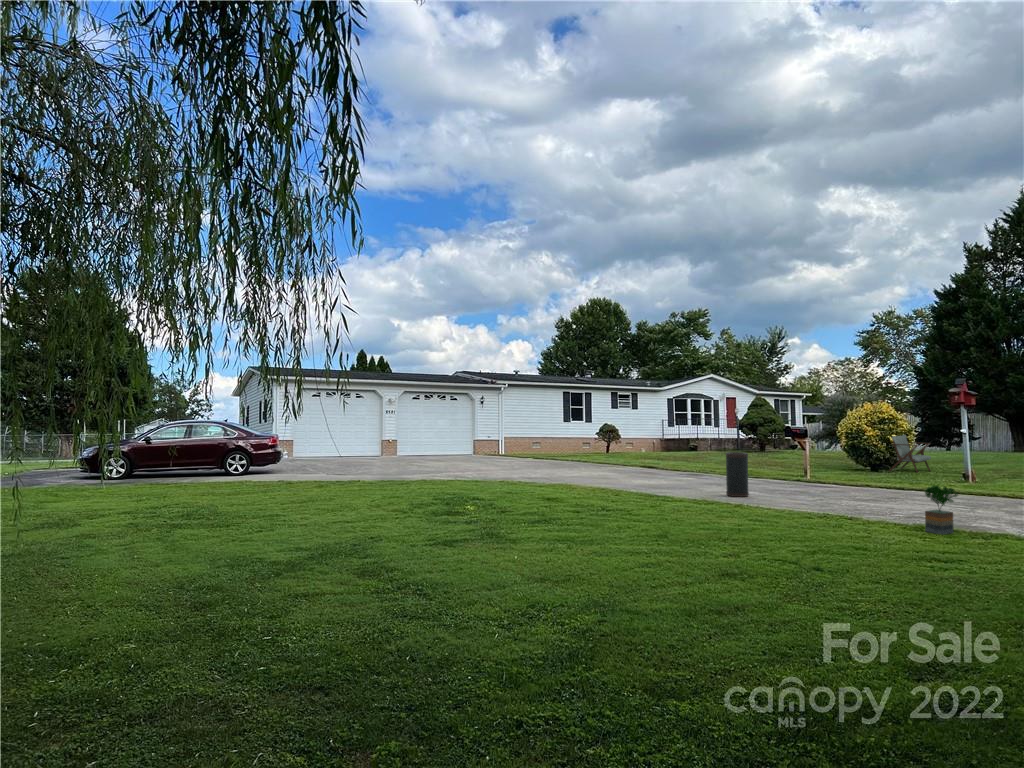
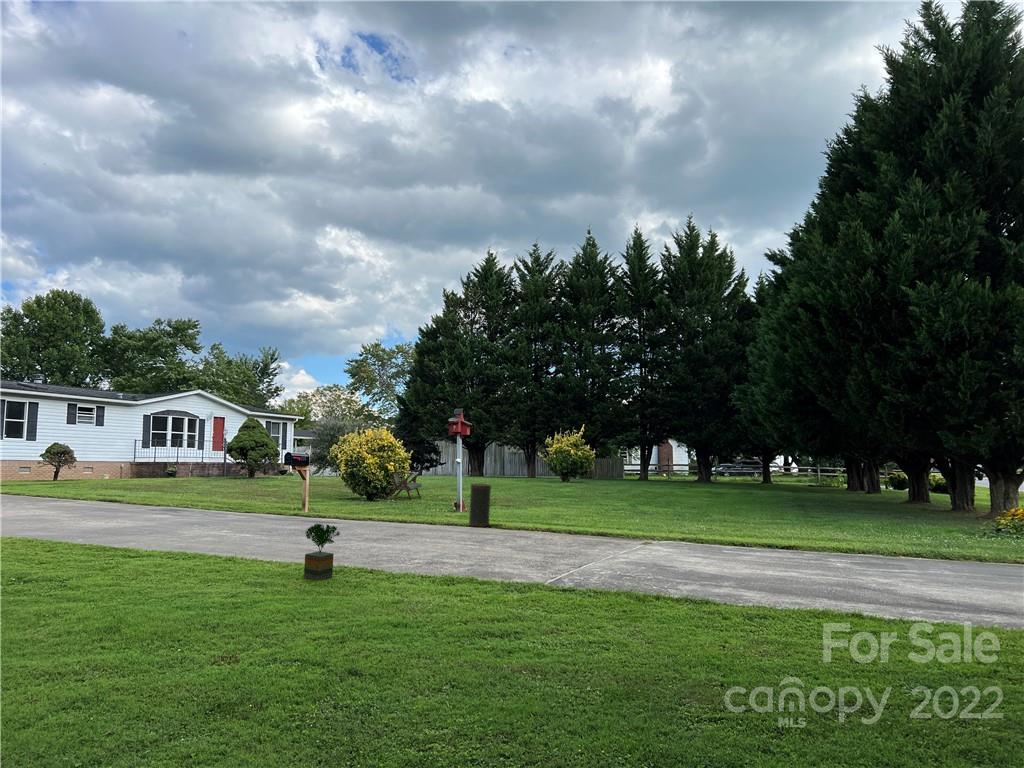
trash can: present [726,452,749,497] -> present [469,483,491,527]
potted tree: present [925,486,958,535] -> present [304,524,340,581]

